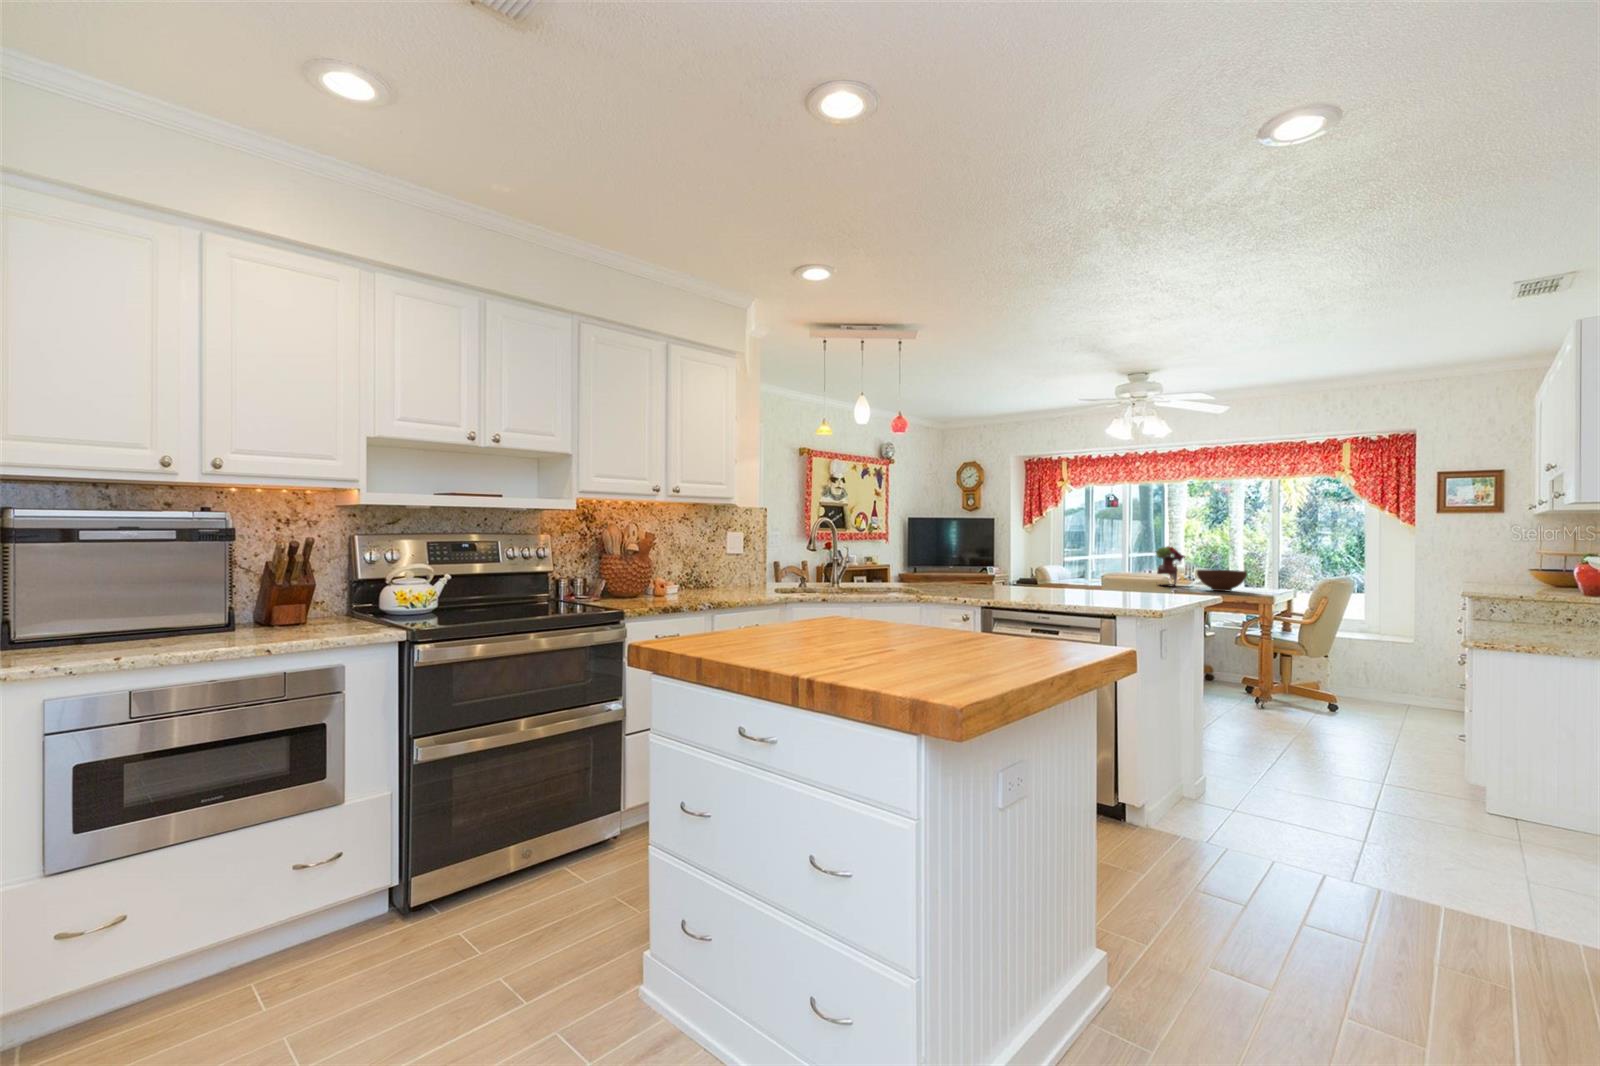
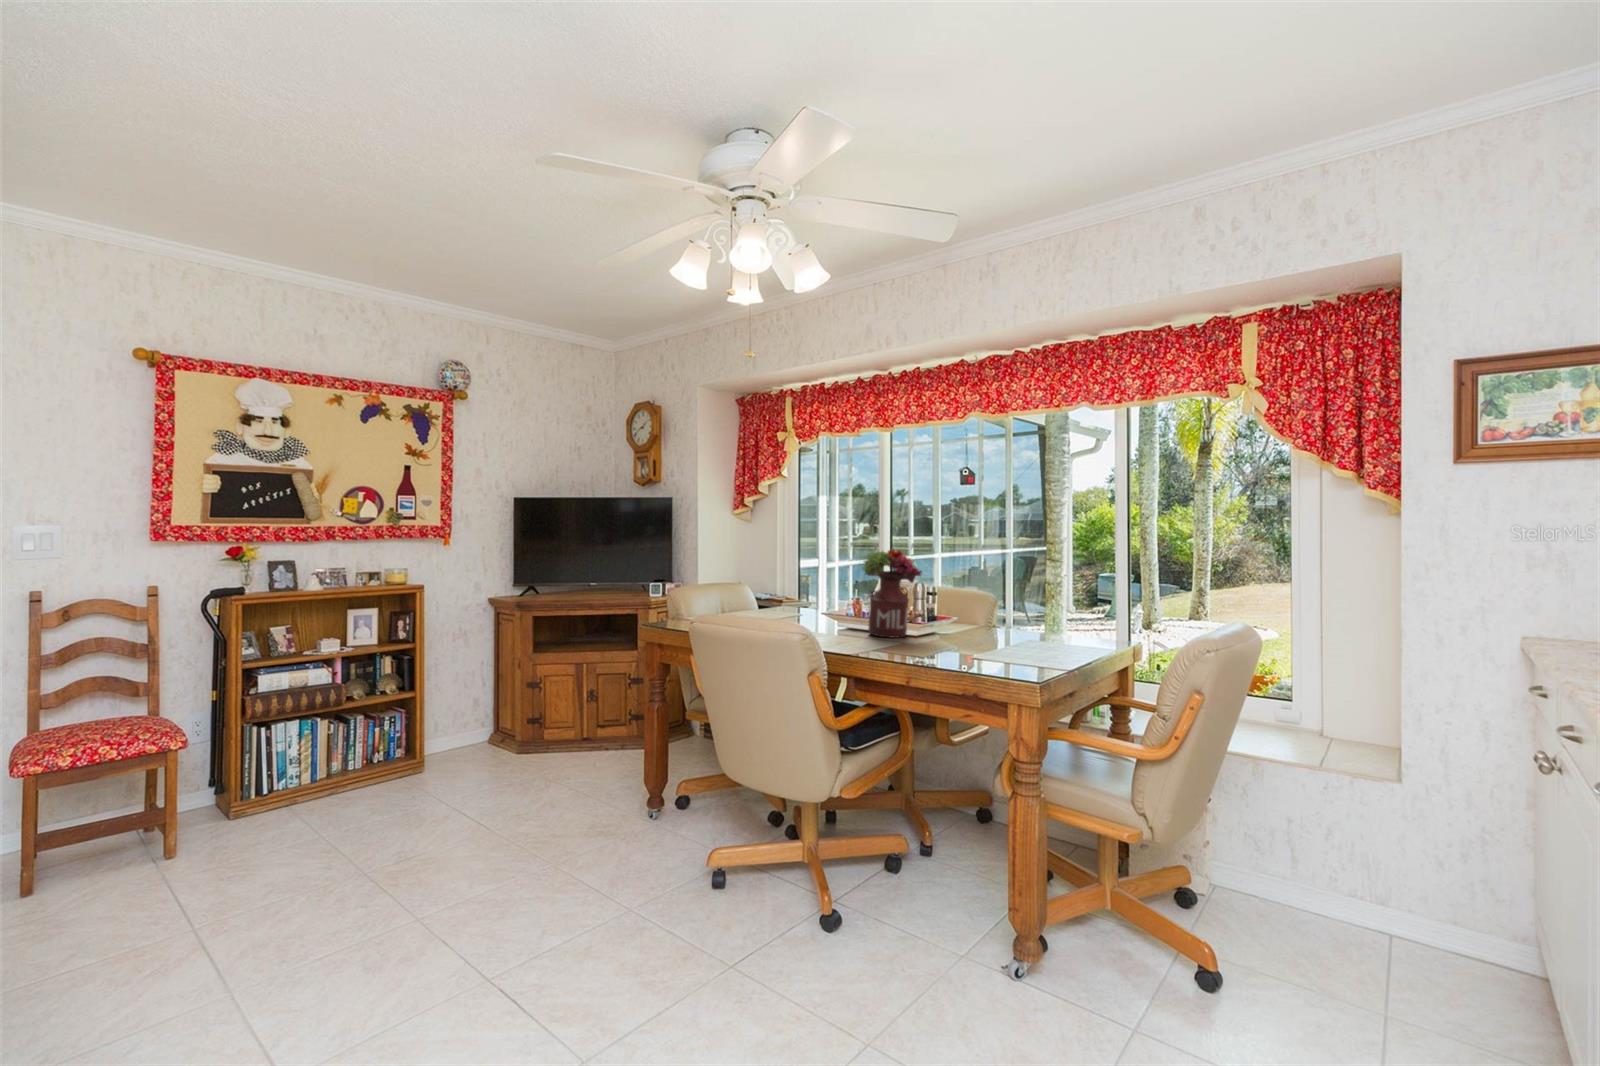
fruit bowl: present [1197,569,1247,591] -> none [921,602,1026,656]

